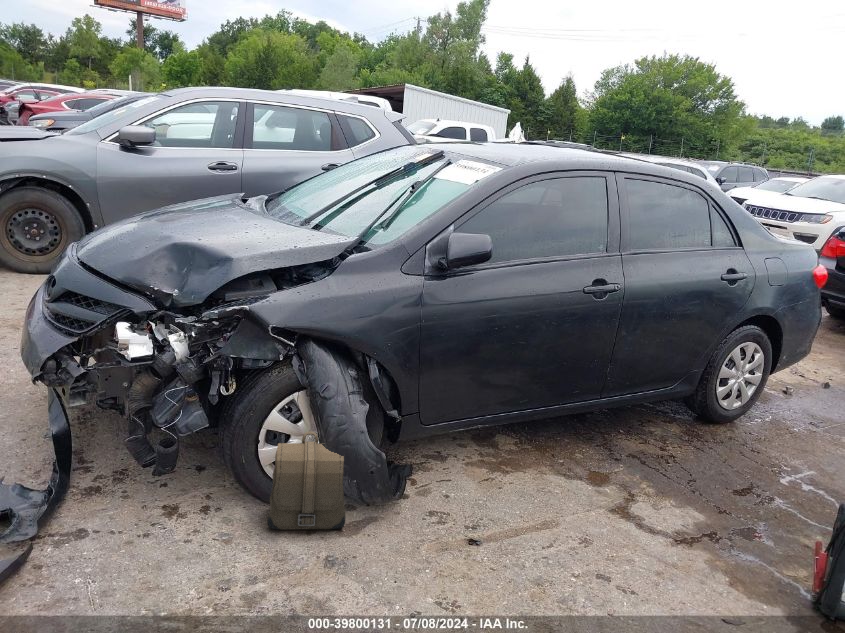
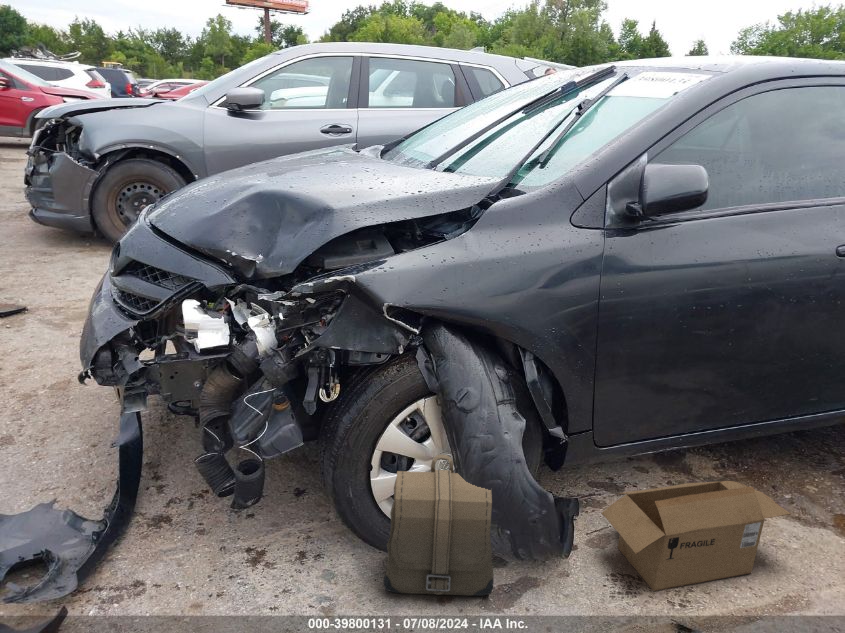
cardboard box: none [423,449,548,523] -> present [602,481,791,591]

